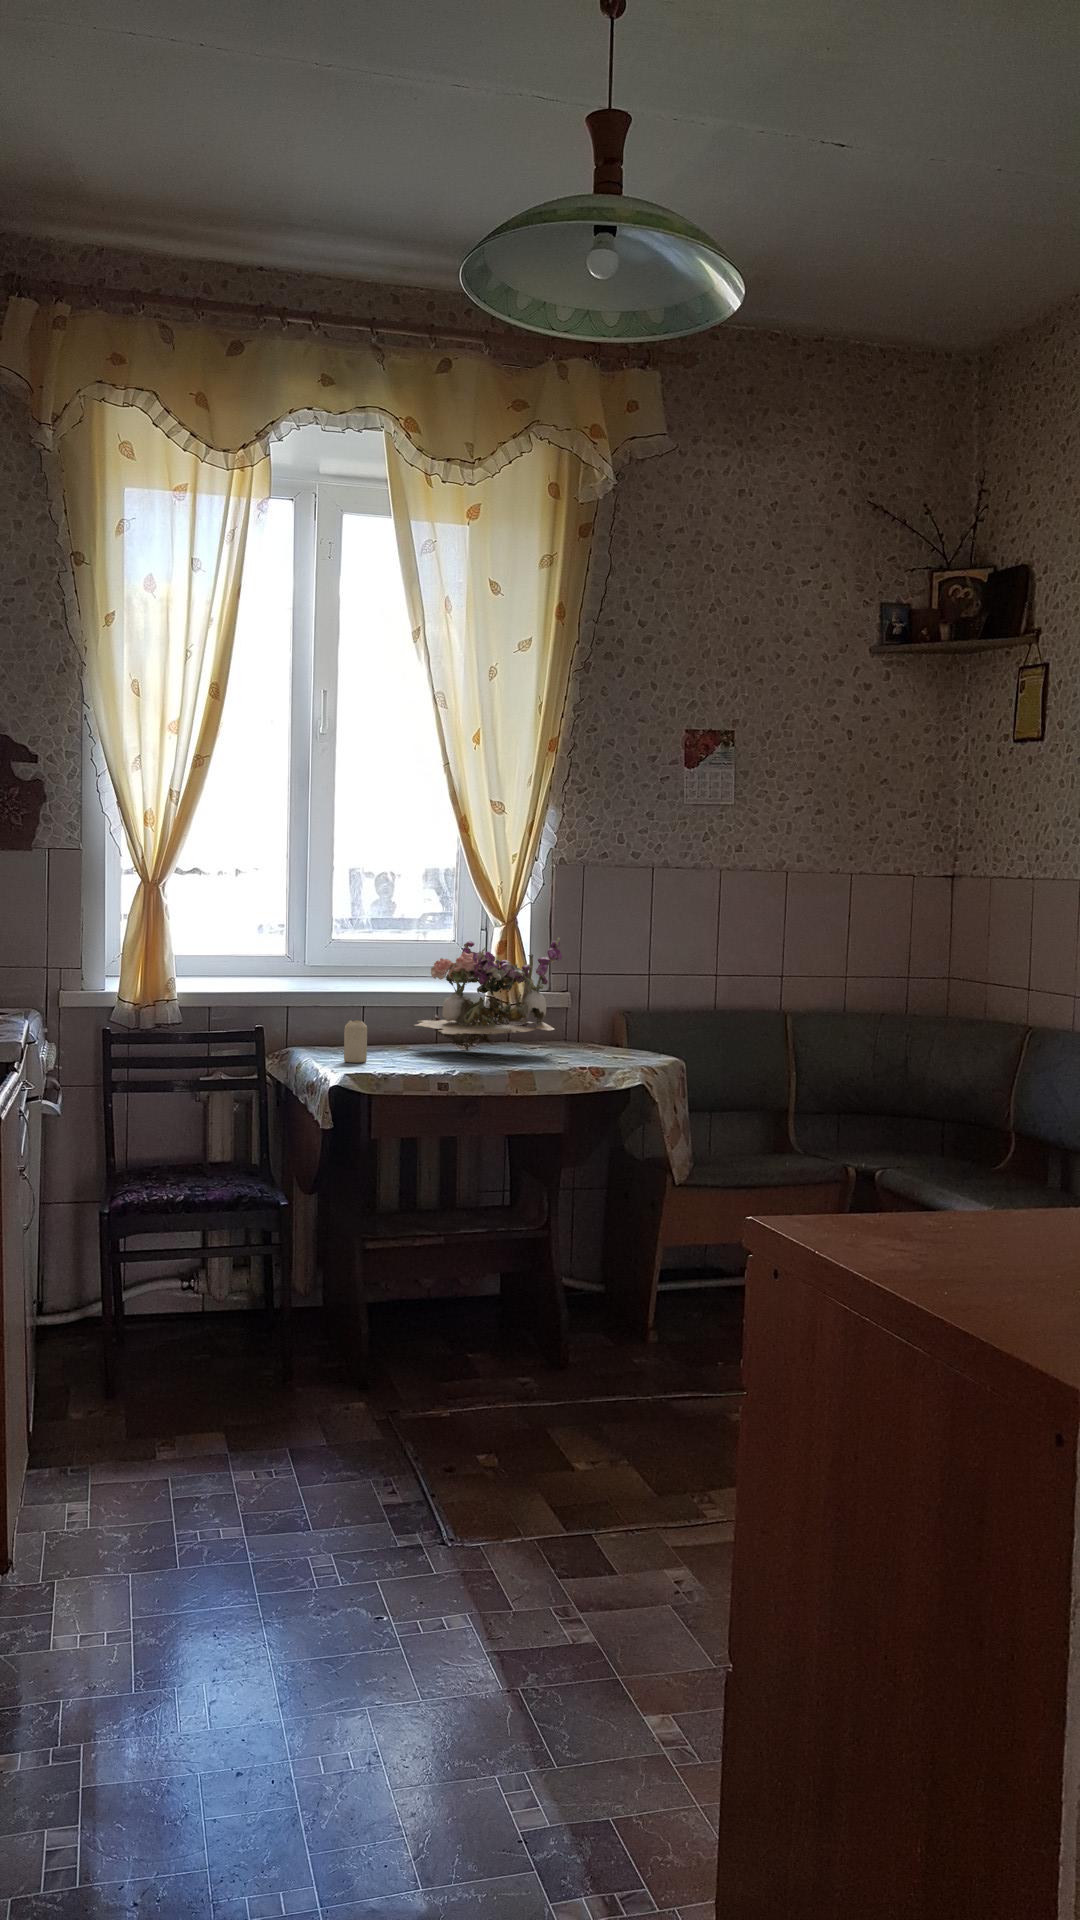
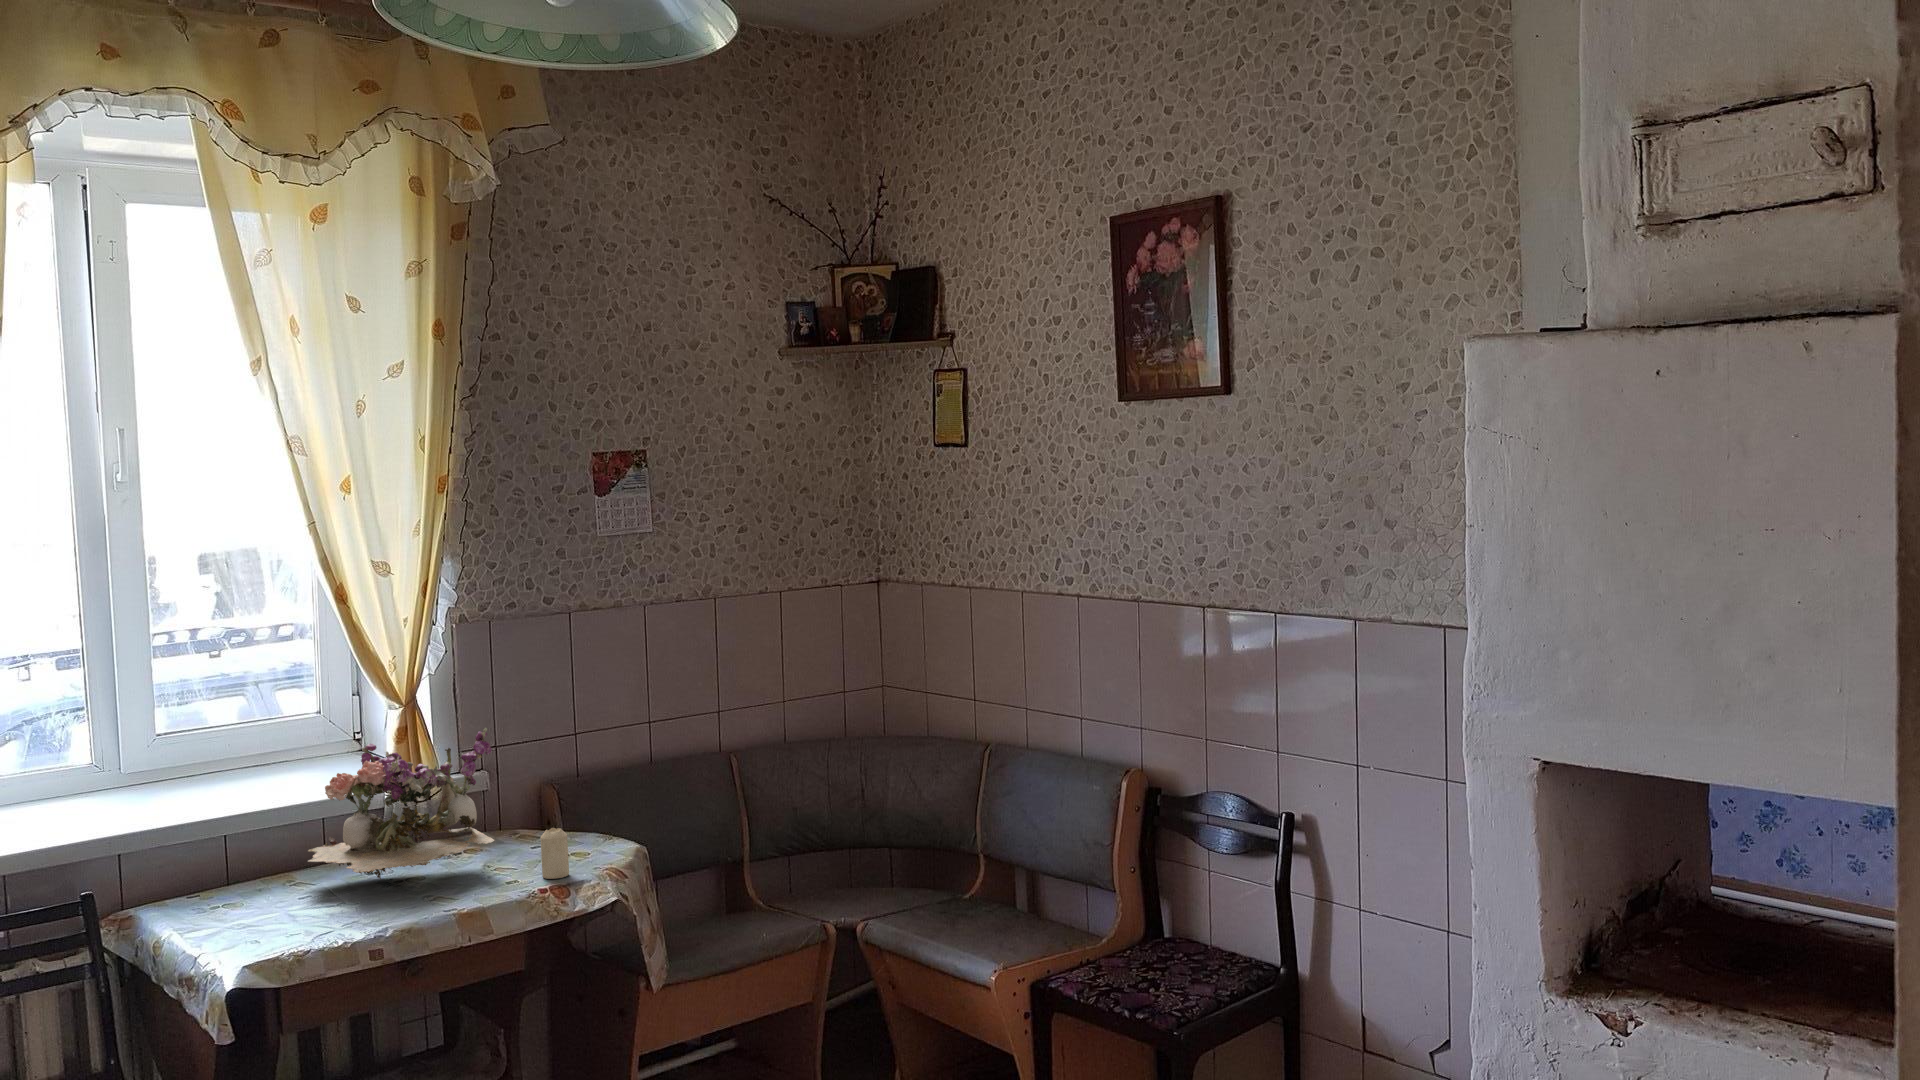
candle: present [344,1020,367,1063] -> present [540,828,569,879]

